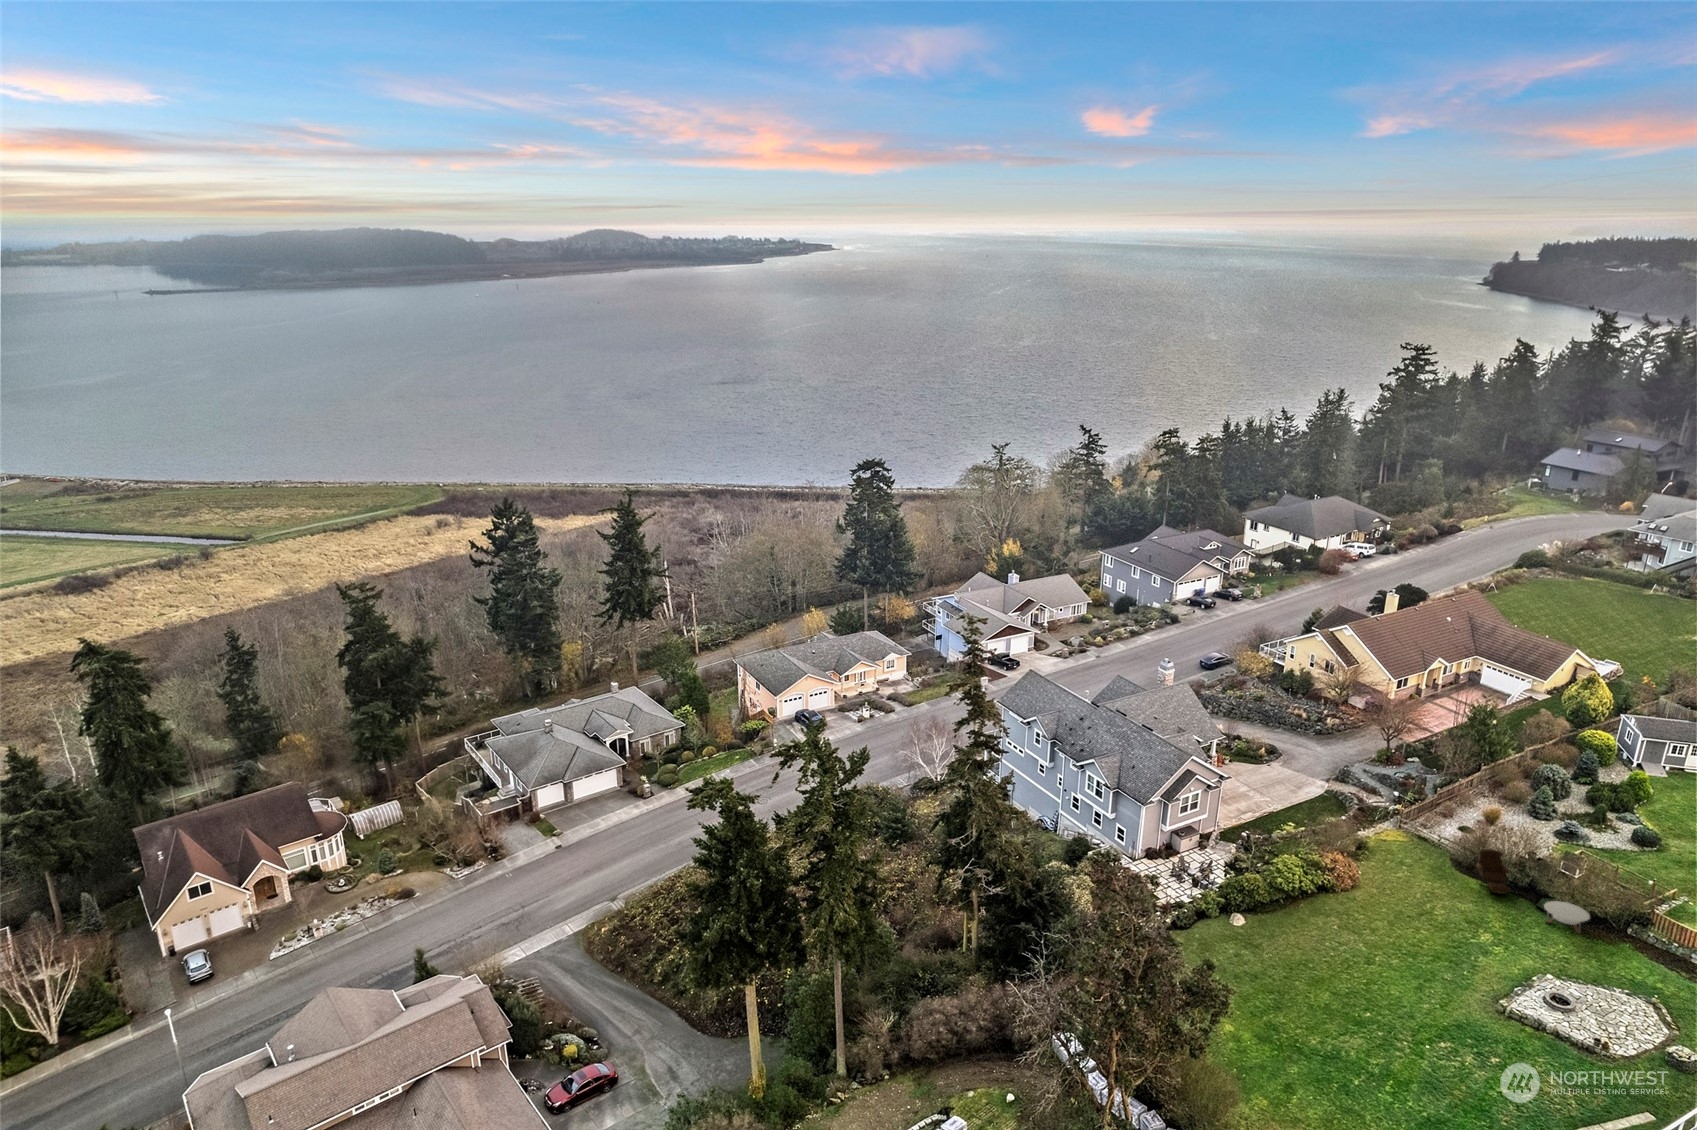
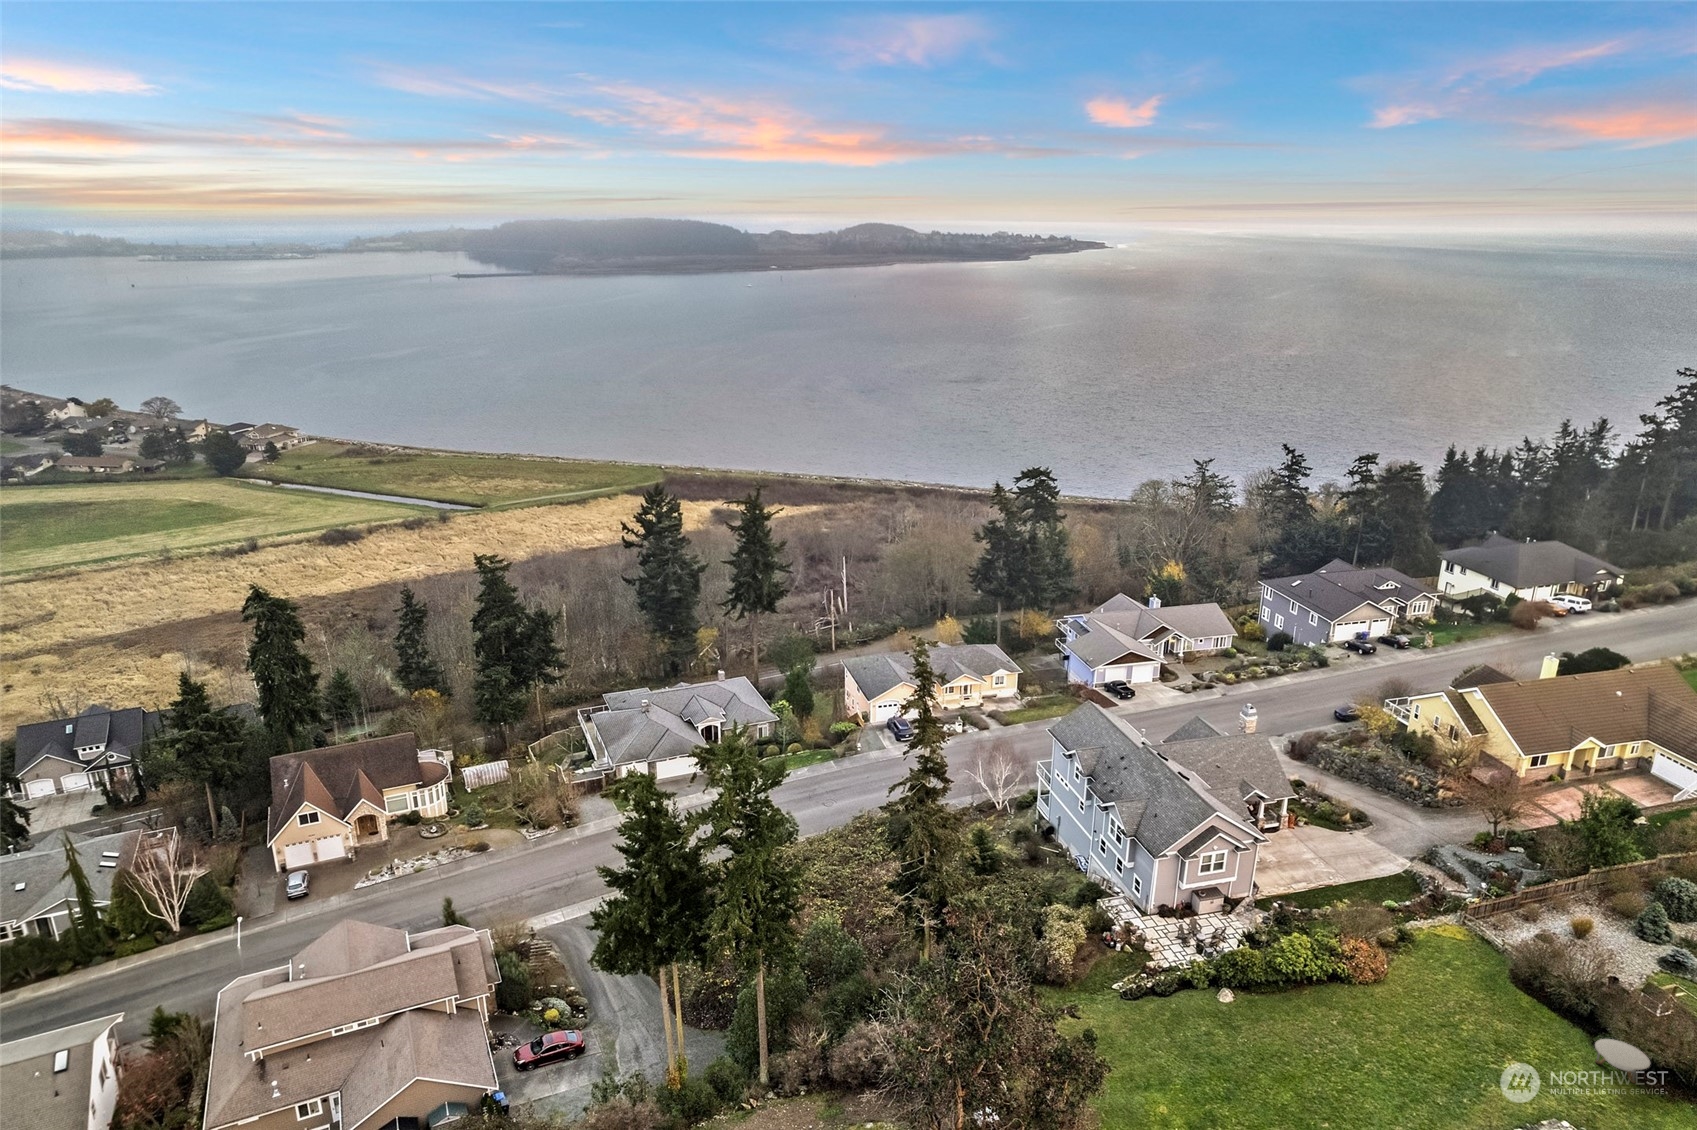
lounge chair: present [1477,849,1508,894] -> none [1532,965,1570,1024]

